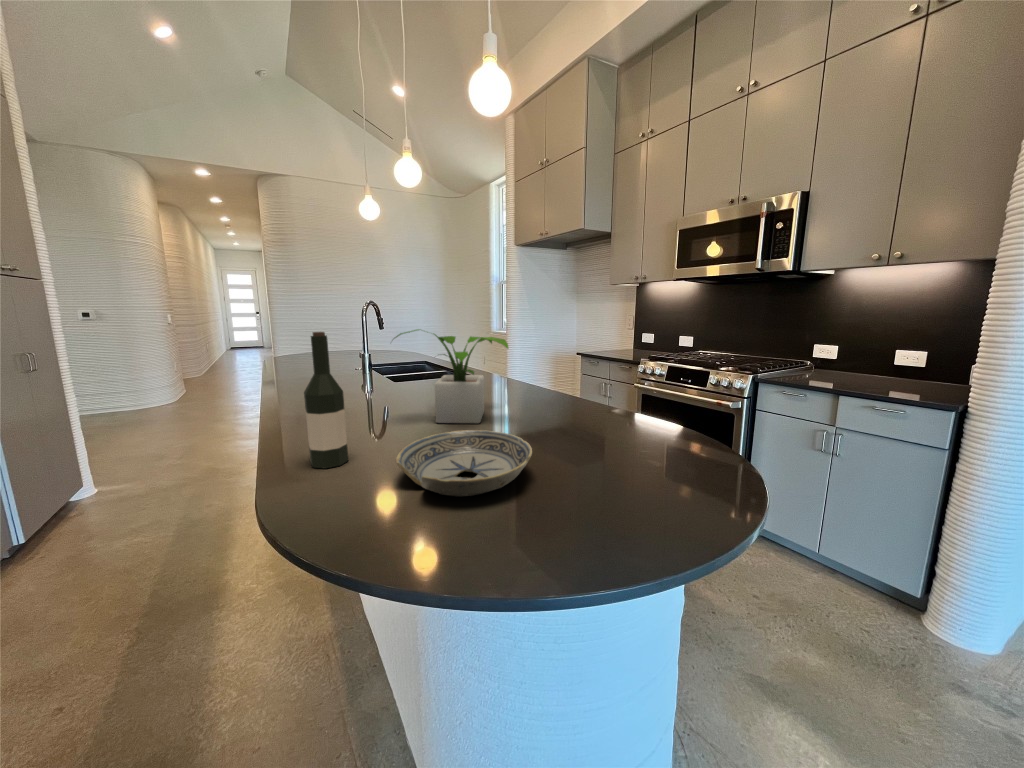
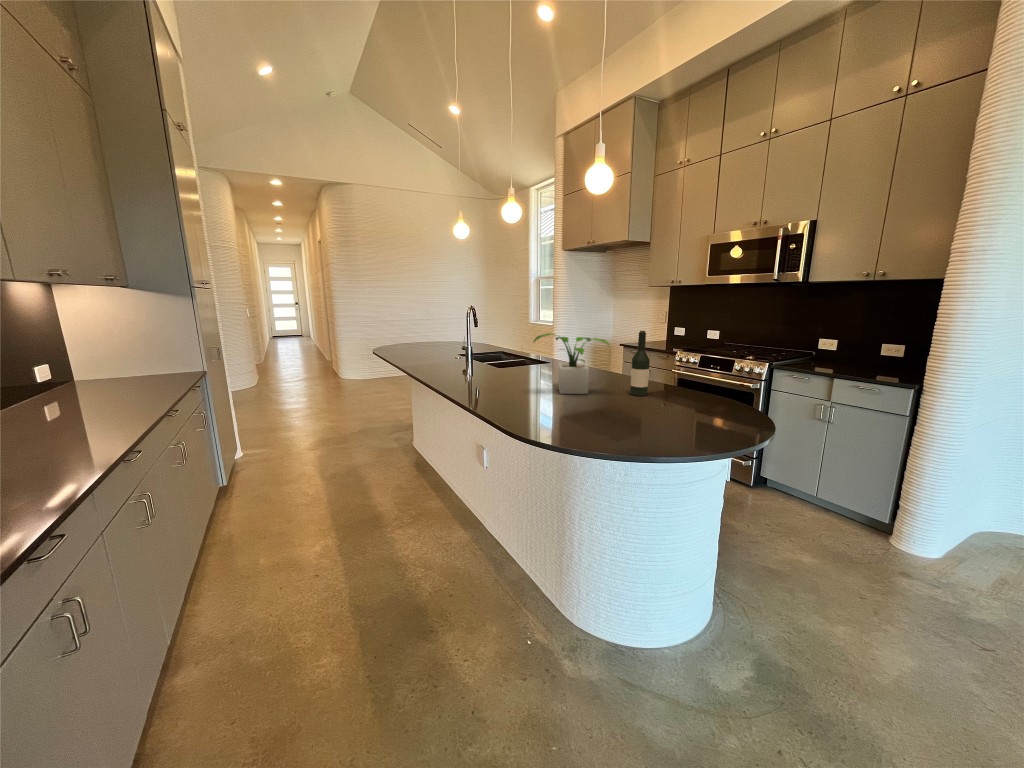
wine bottle: present [304,332,348,469] -> present [630,331,650,396]
bowl: present [396,430,532,496] -> none [567,395,643,427]

